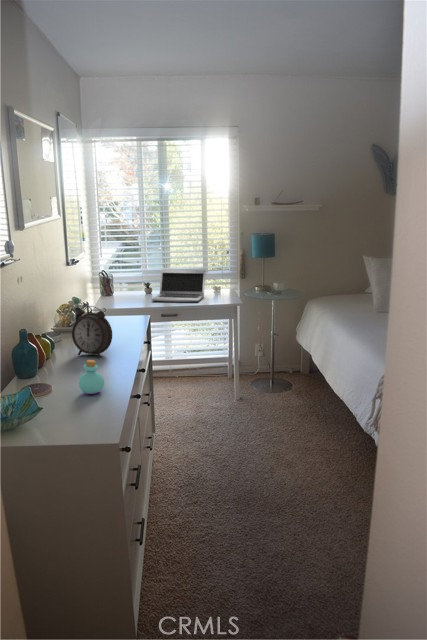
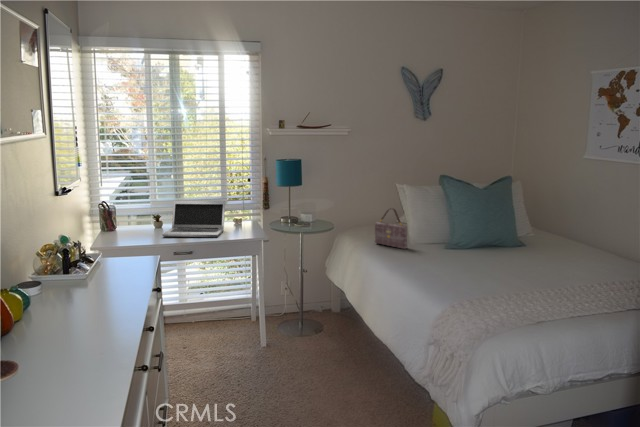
handbag: none [342,278,372,316] -> present [375,208,407,249]
alarm clock: present [72,306,112,358] -> none [52,248,110,316]
perfume bottle: present [79,360,104,394] -> none [55,327,94,377]

